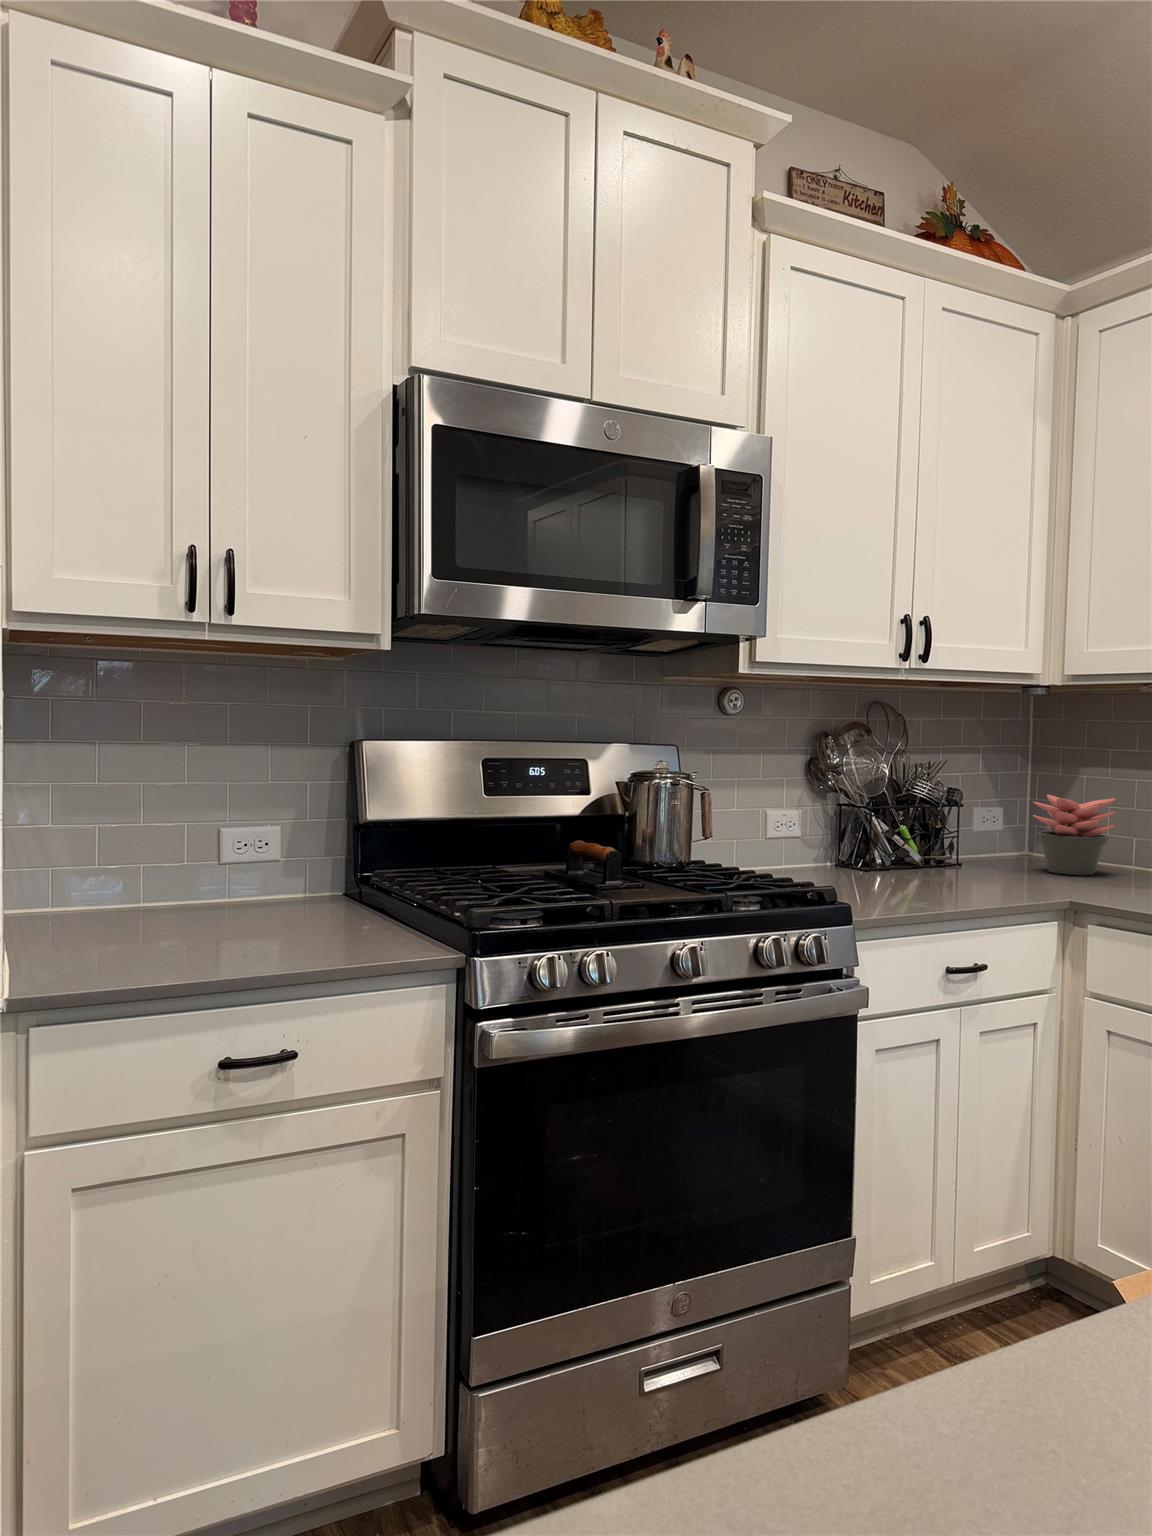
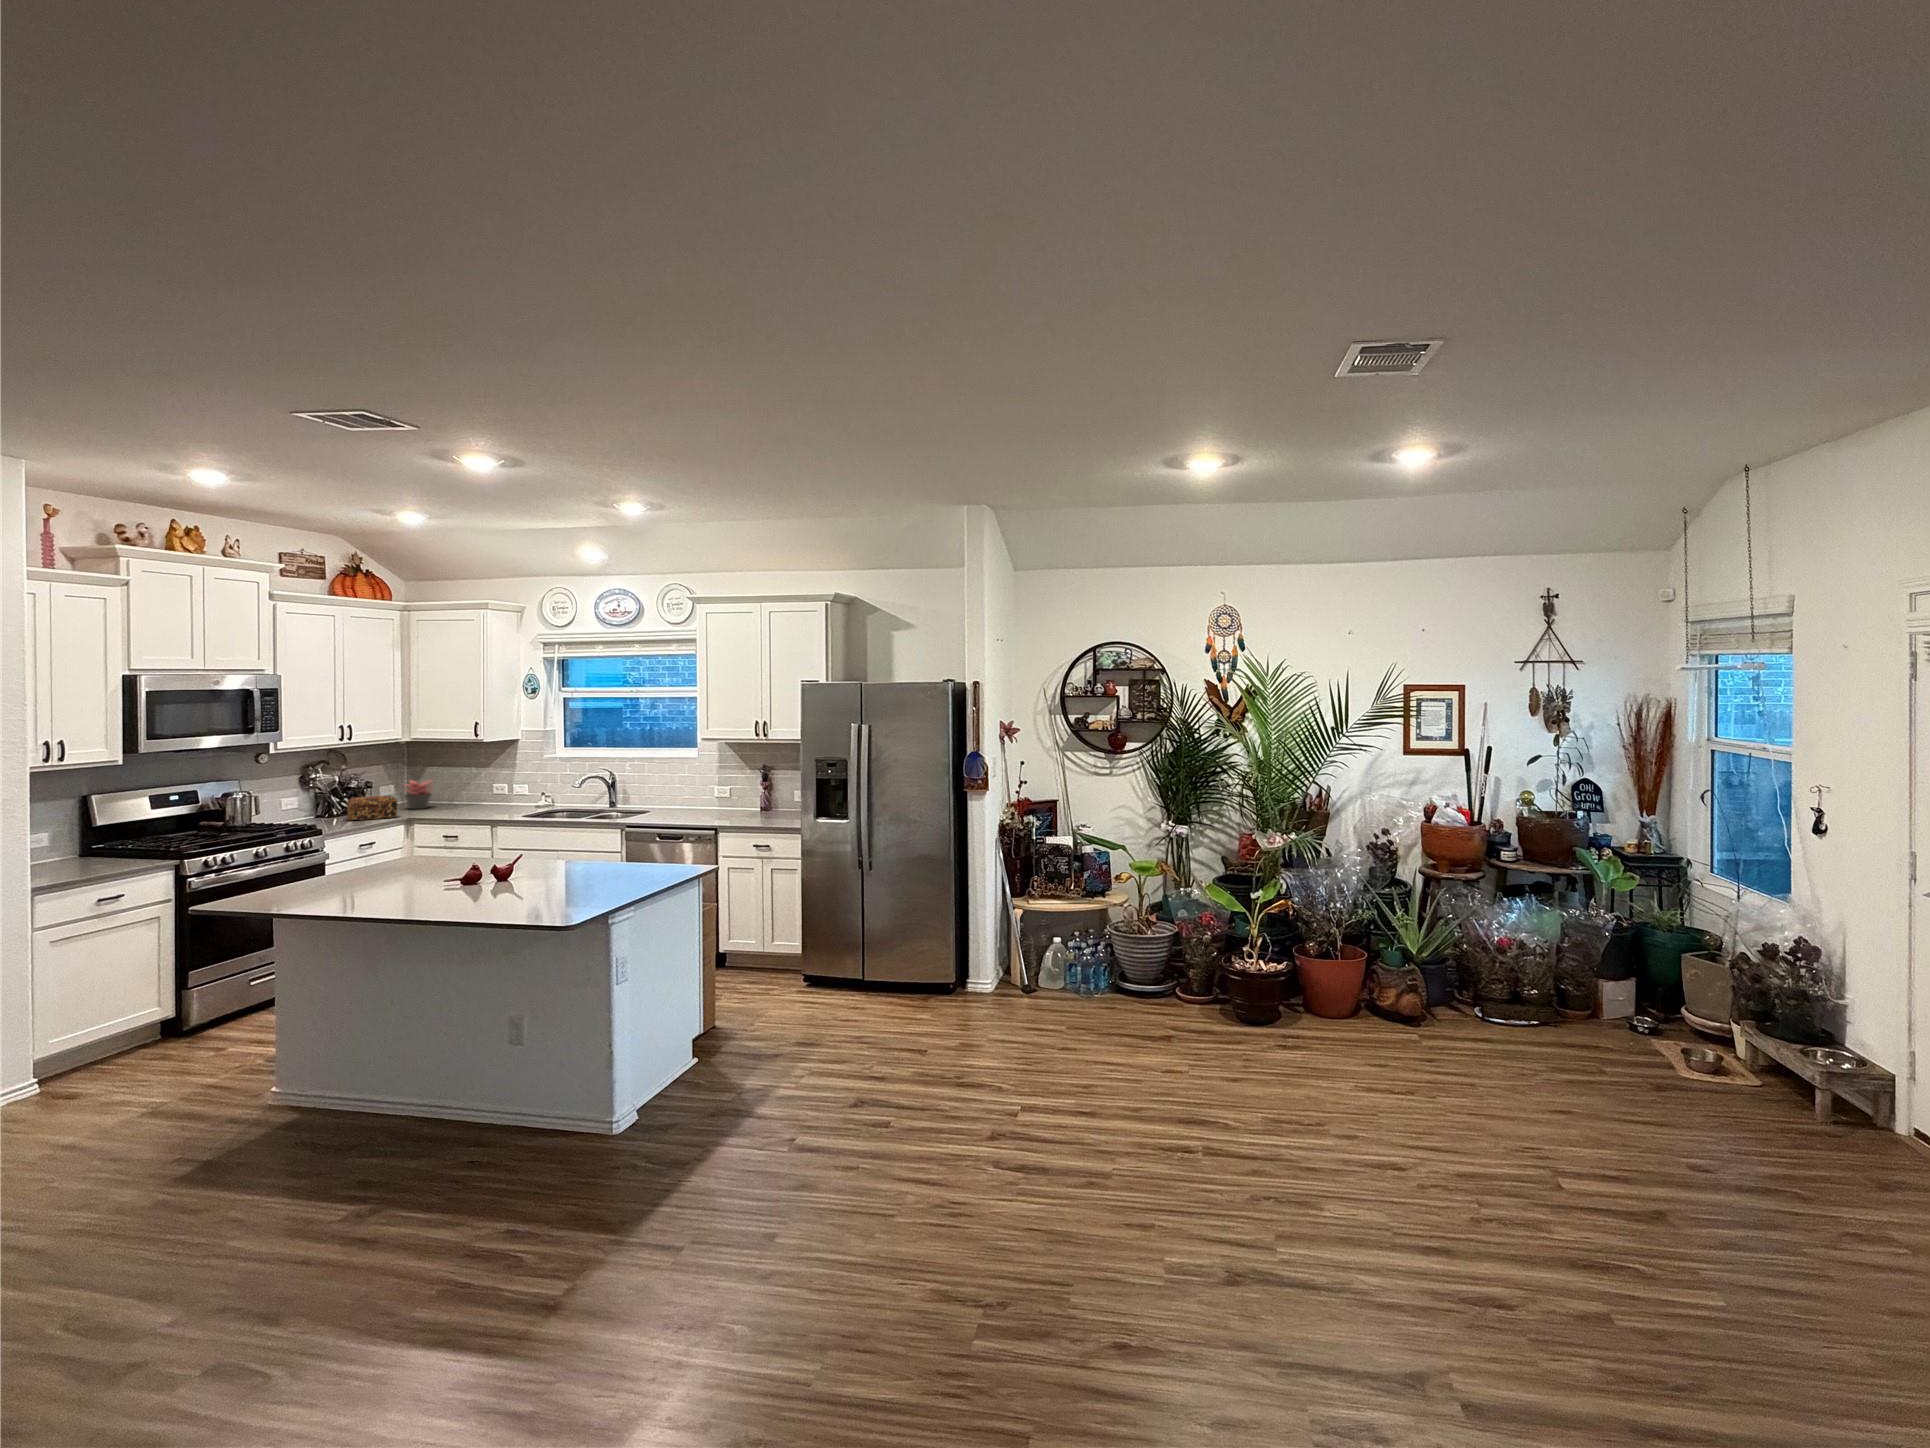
bread loaf: none [909,822,1038,890] -> present [347,796,397,821]

